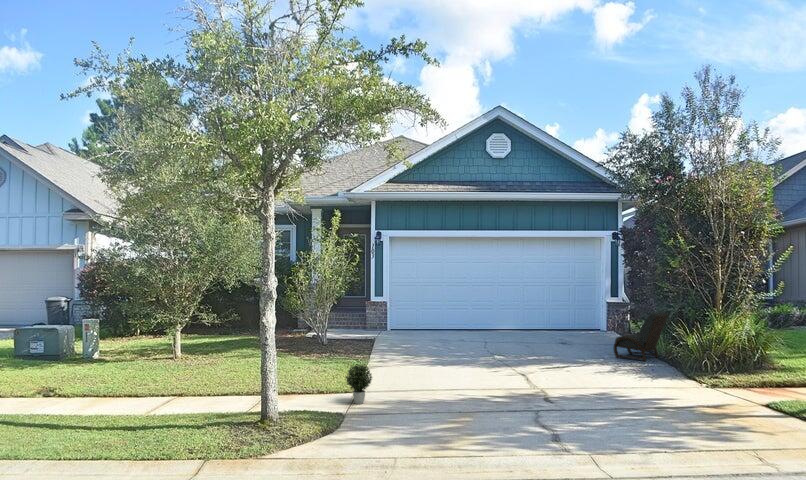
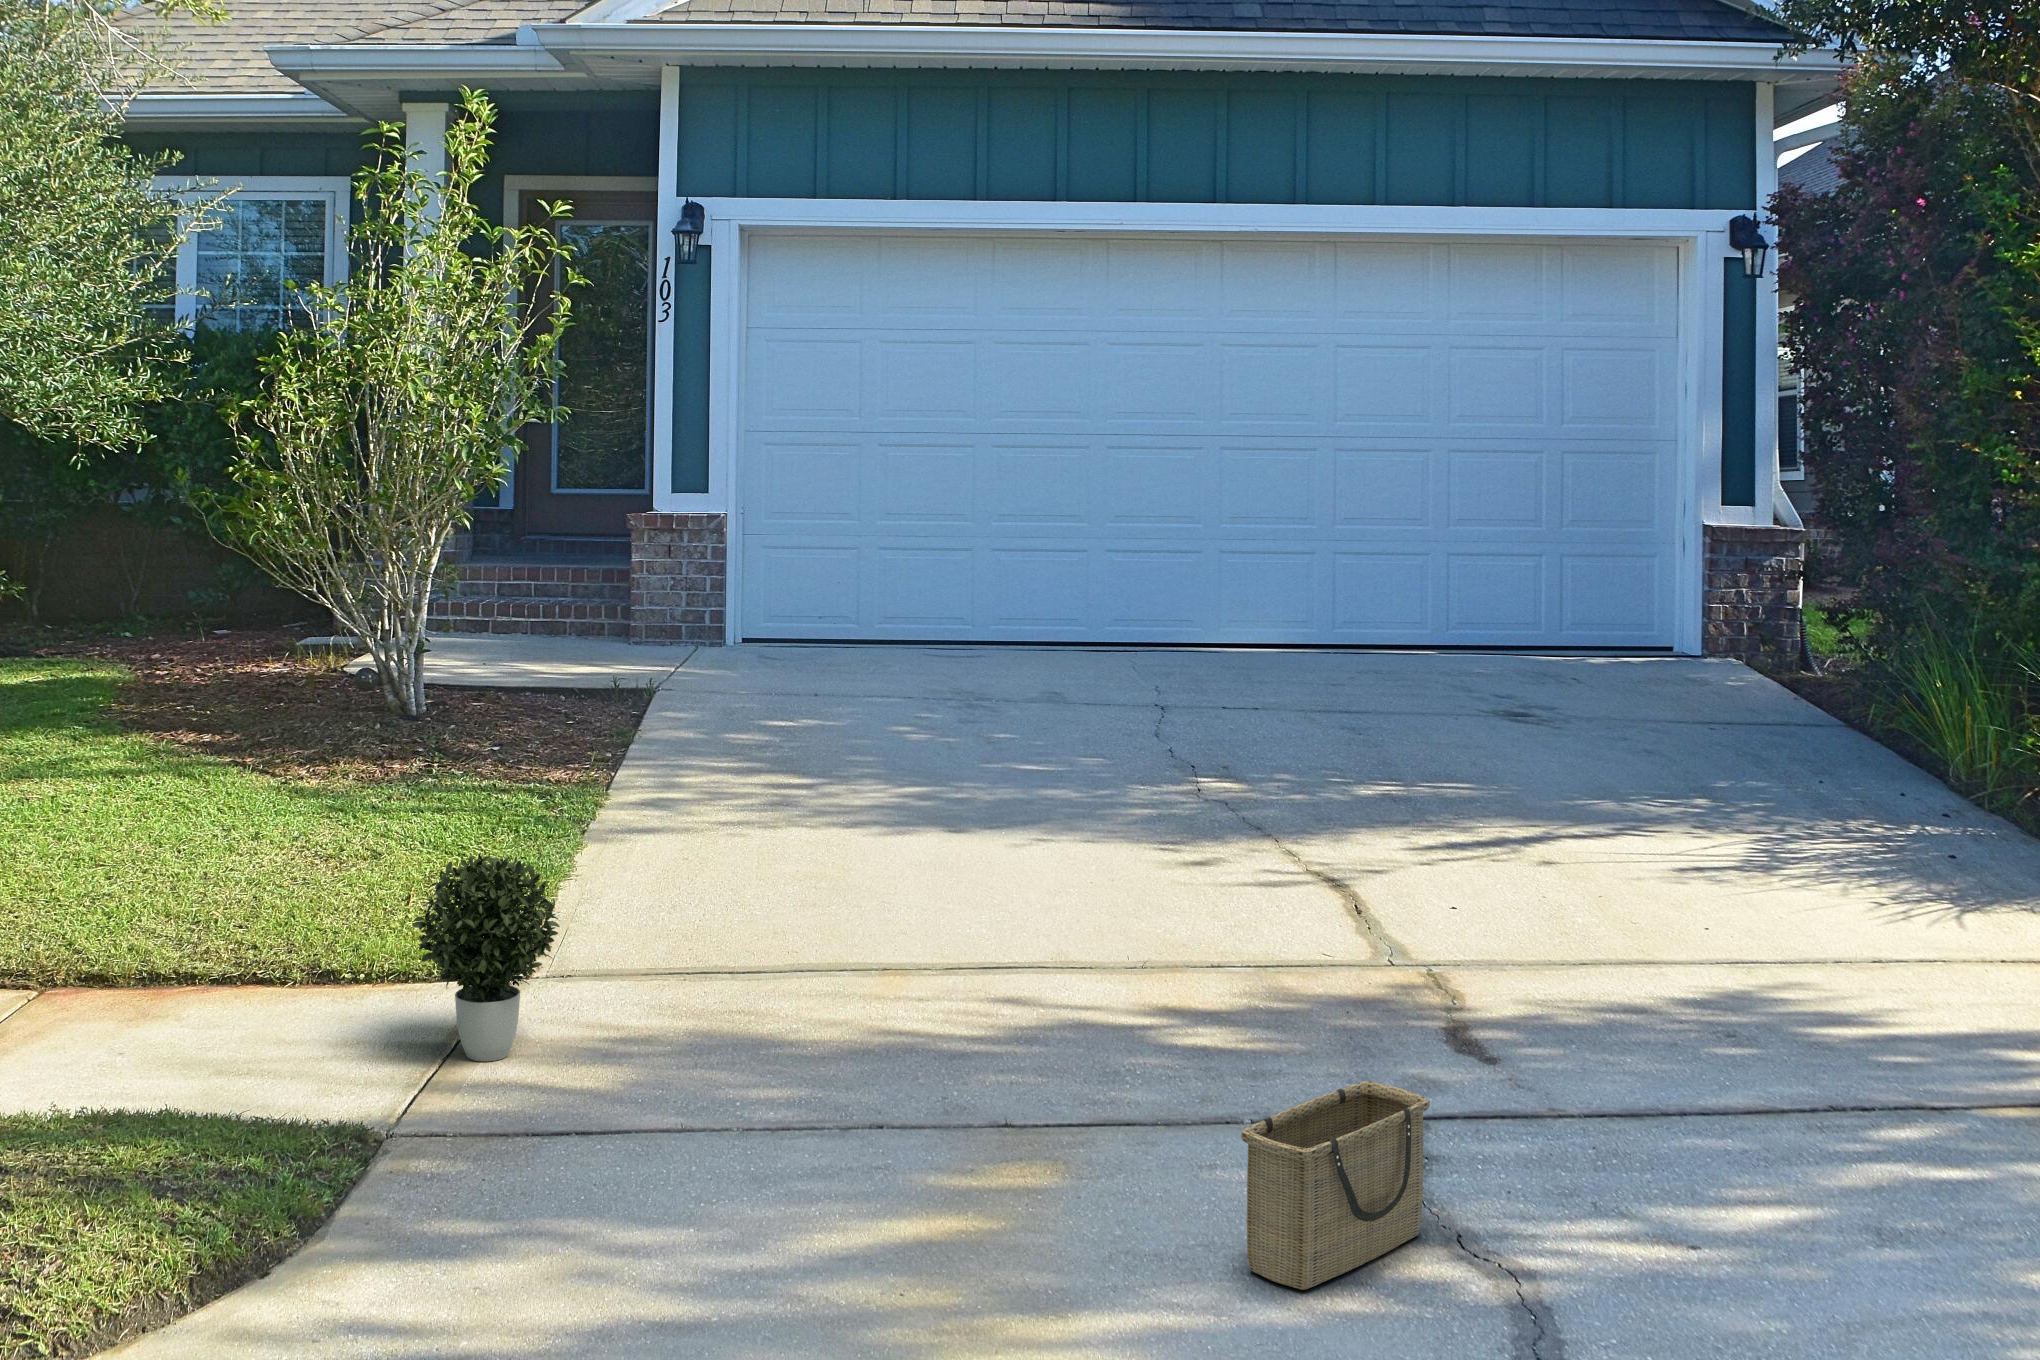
lounge chair: present [614,312,668,361] -> none [1752,577,2016,812]
basket: none [504,400,538,435] -> present [1241,1081,1430,1290]

